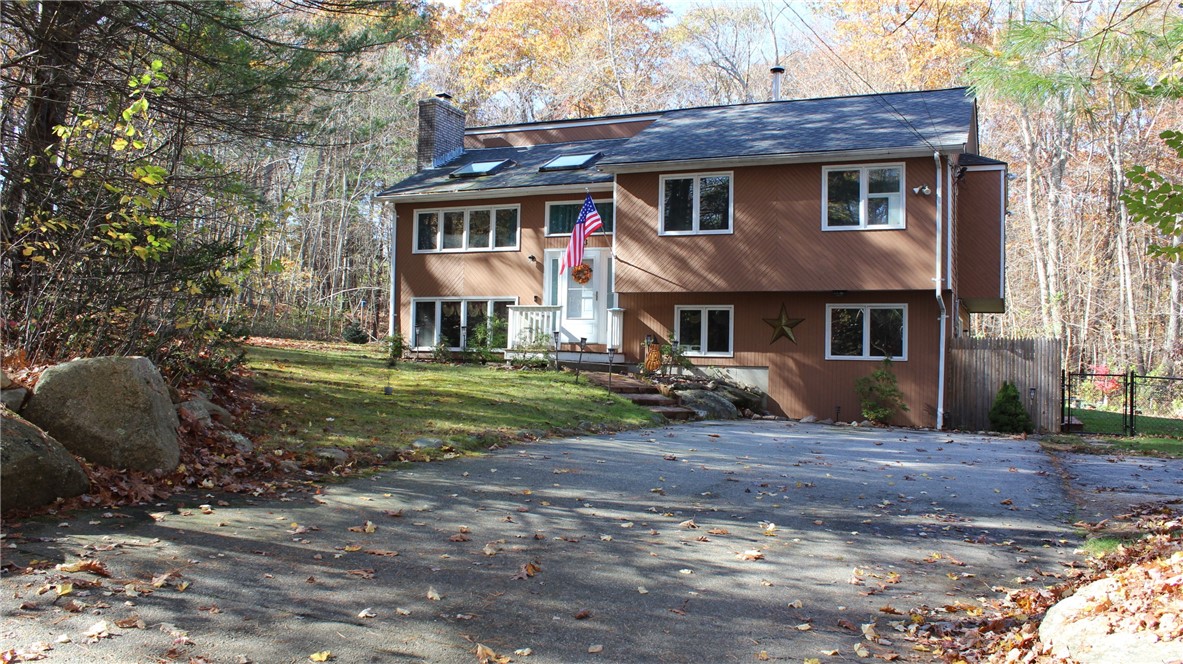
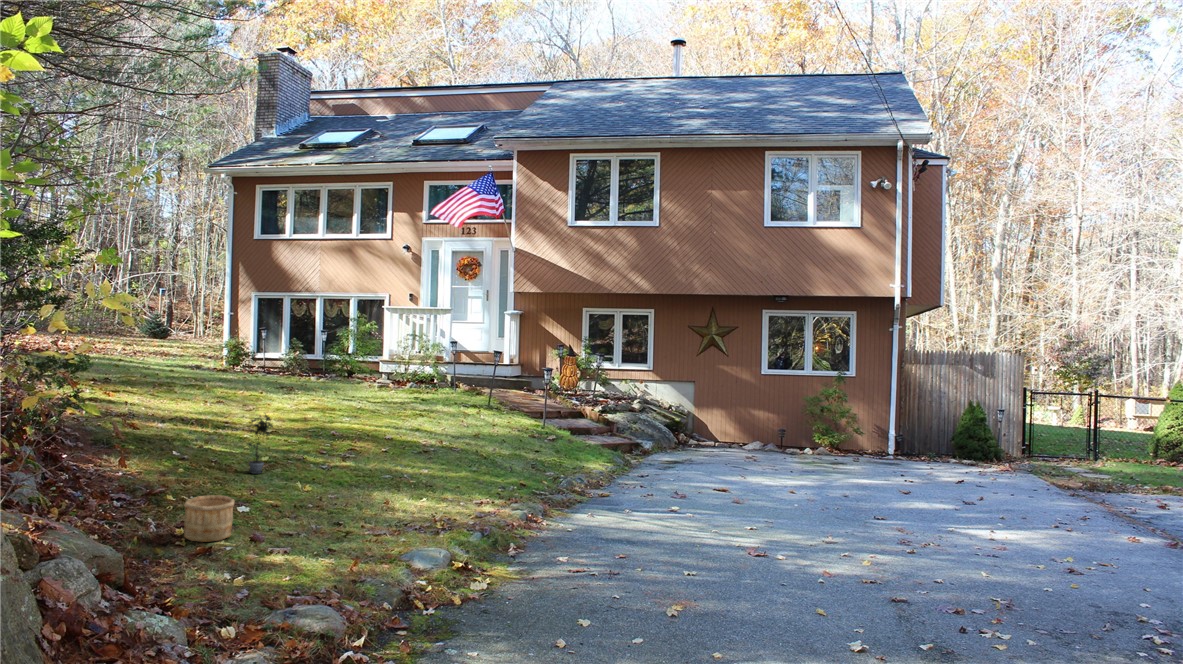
wooden bucket: none [339,388,367,411] -> present [184,495,235,542]

